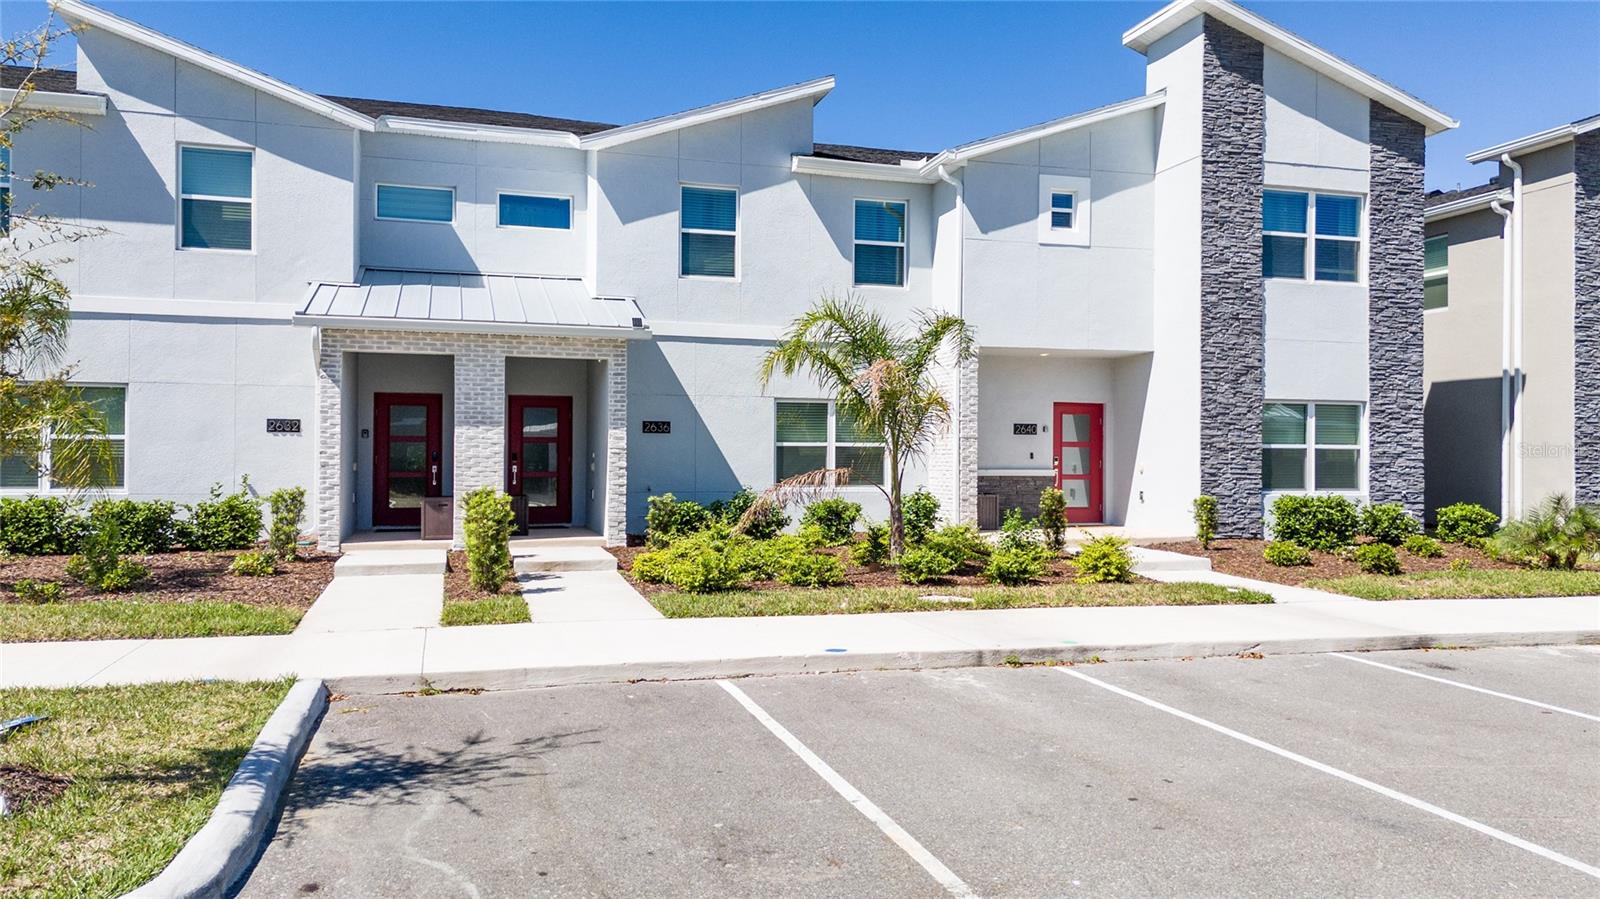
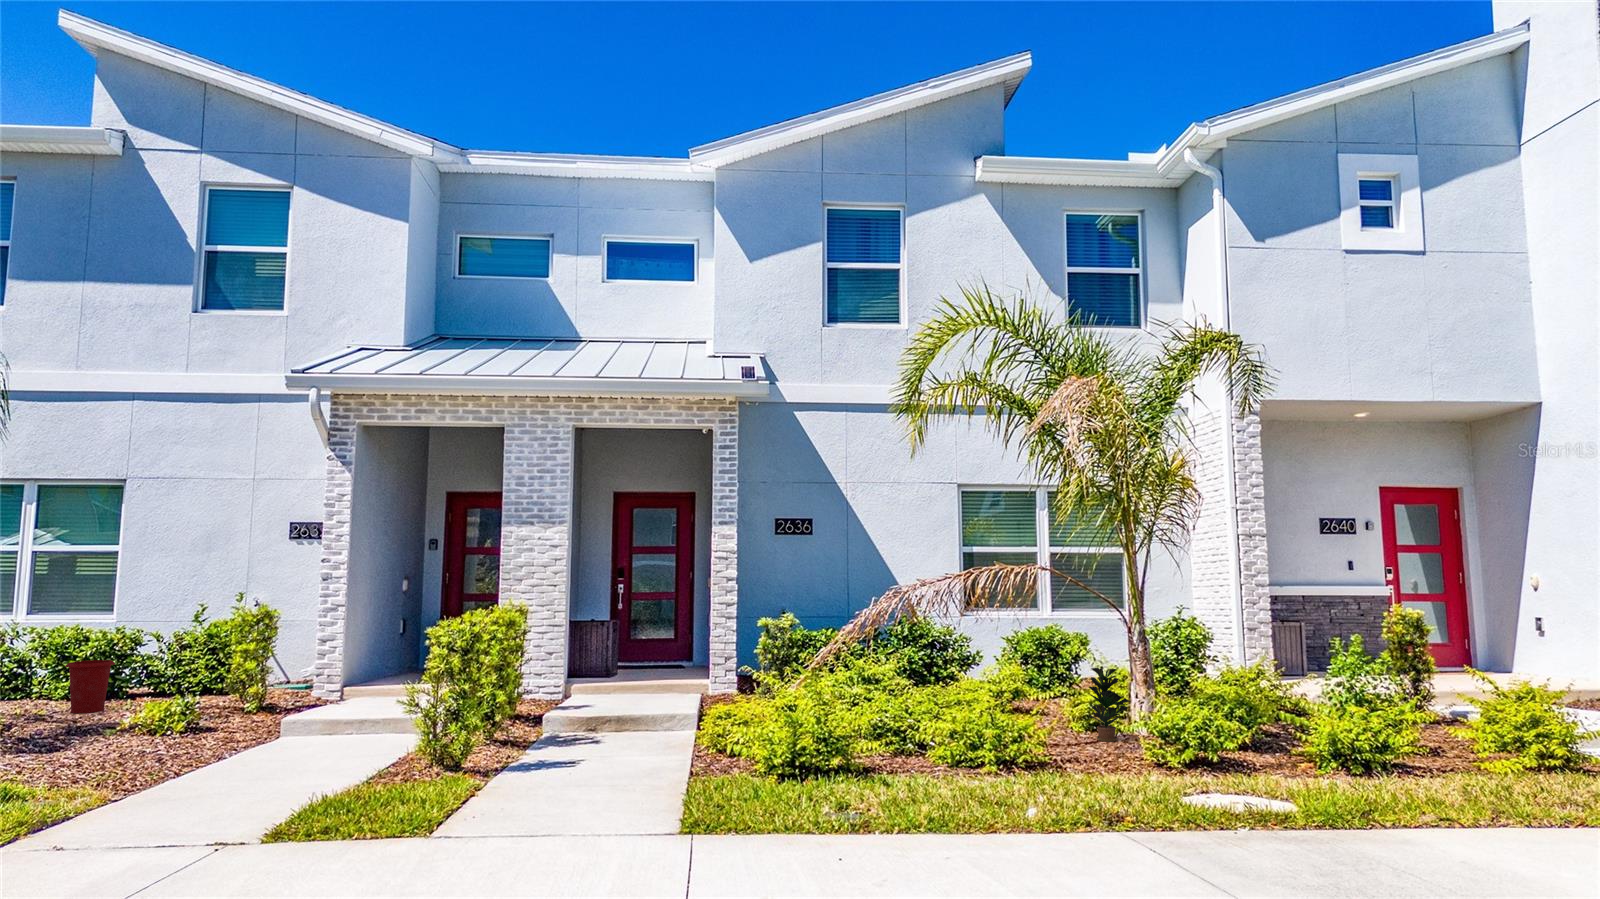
waste bin: none [124,528,160,568] -> present [65,660,115,713]

